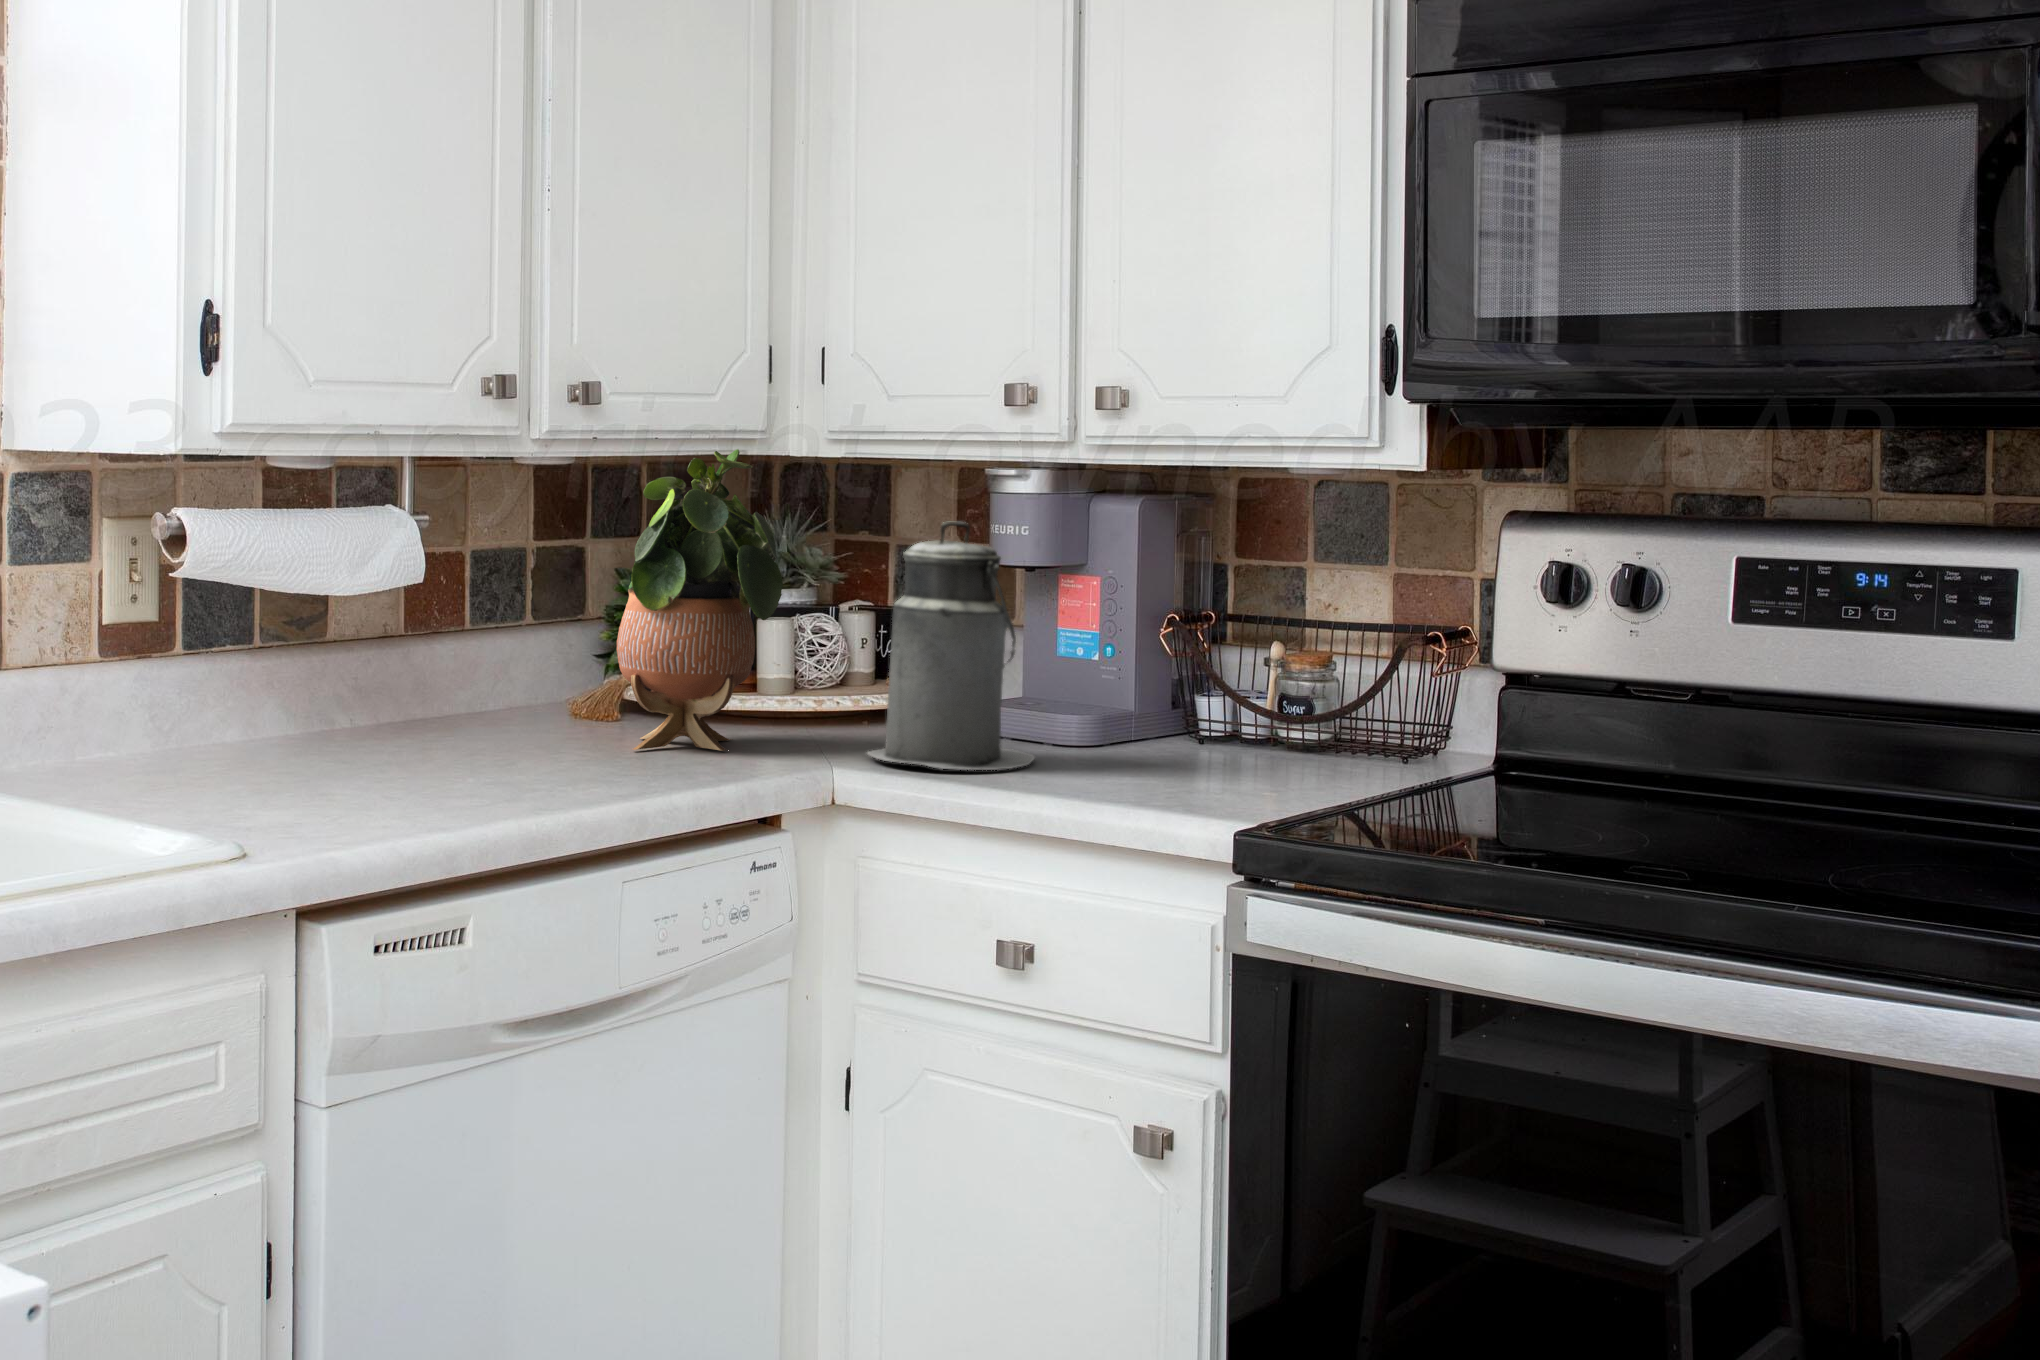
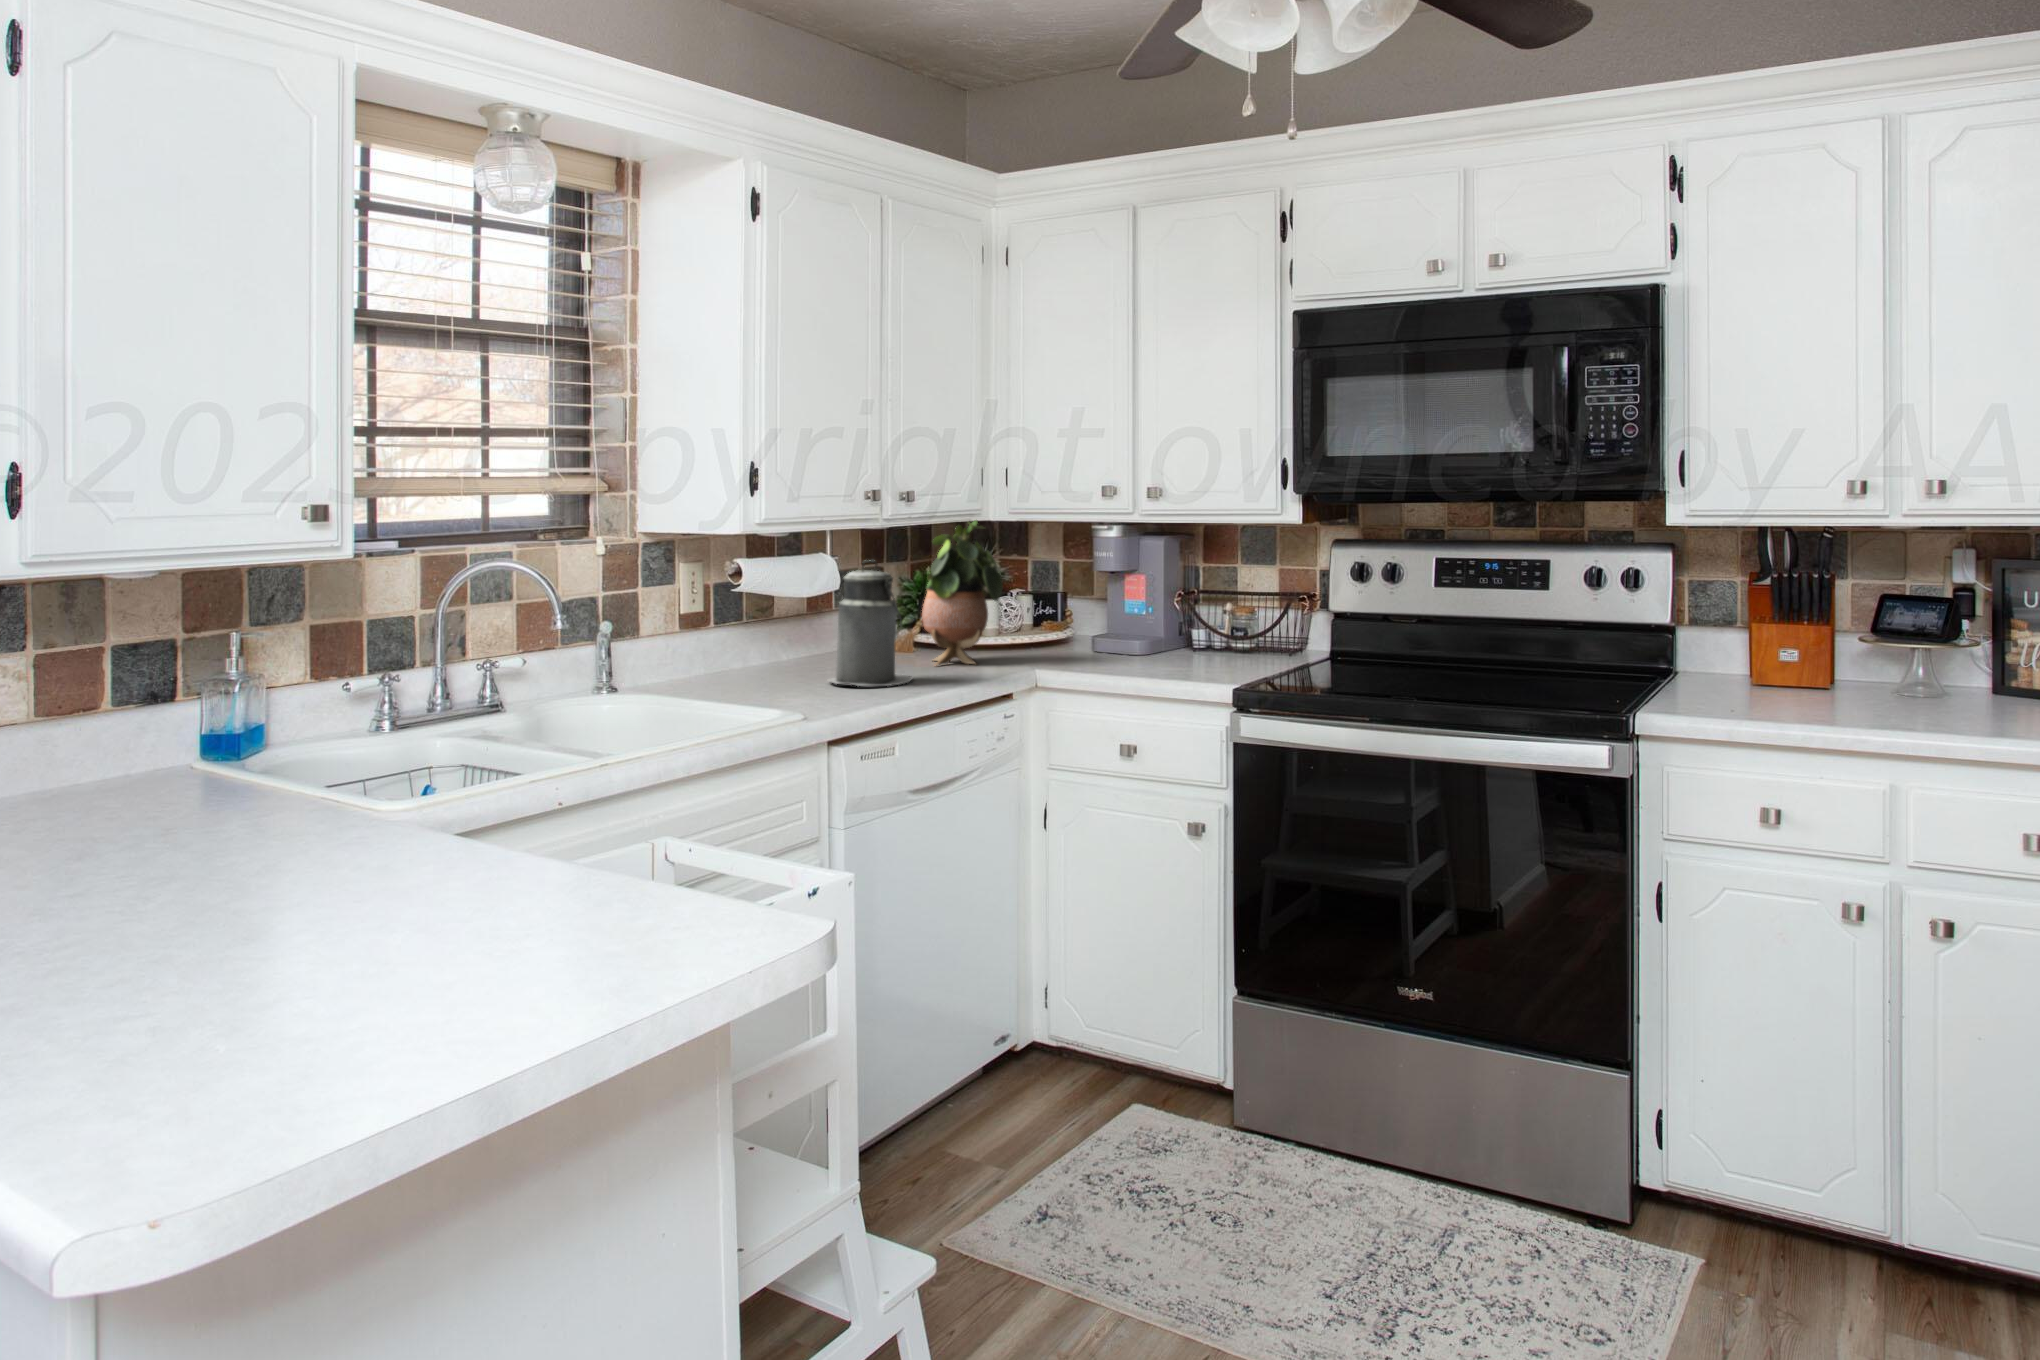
canister: present [867,521,1035,770] -> present [828,560,912,686]

